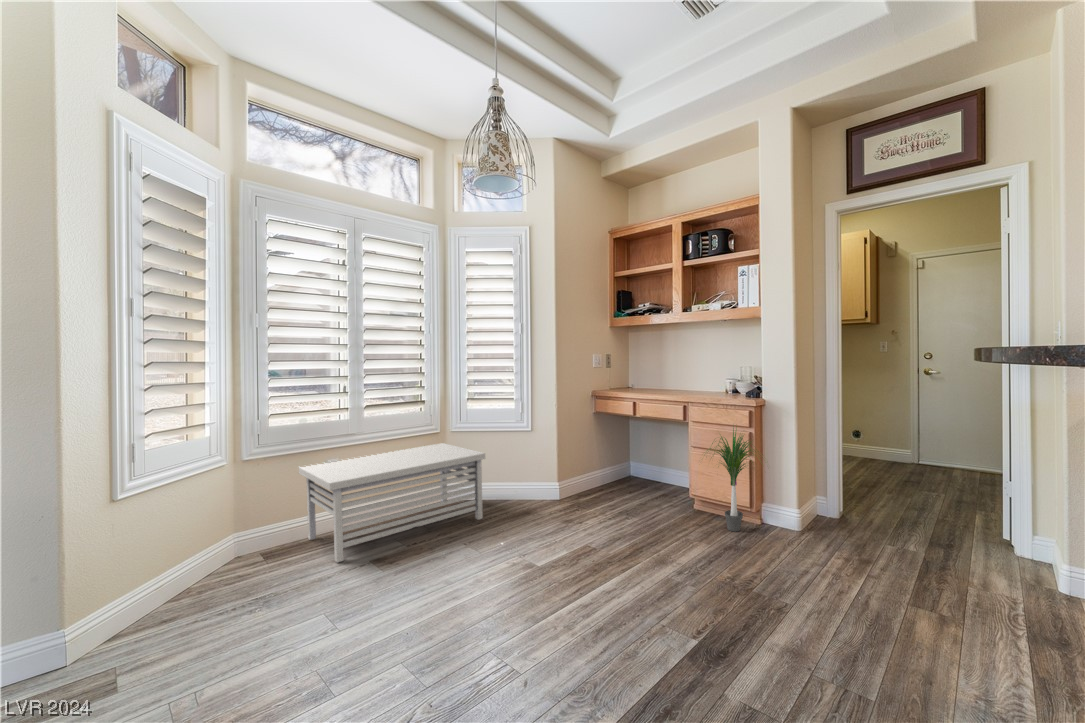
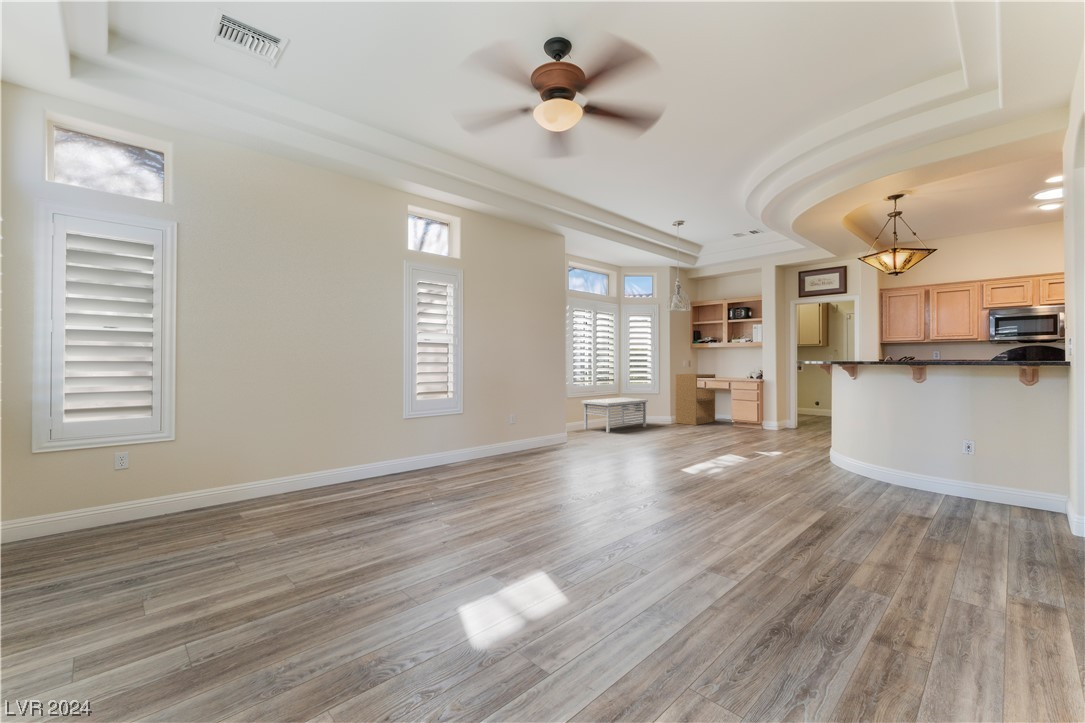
bookshelf: none [566,382,661,508] -> present [676,374,715,425]
potted plant: present [707,428,756,532] -> none [737,388,767,430]

